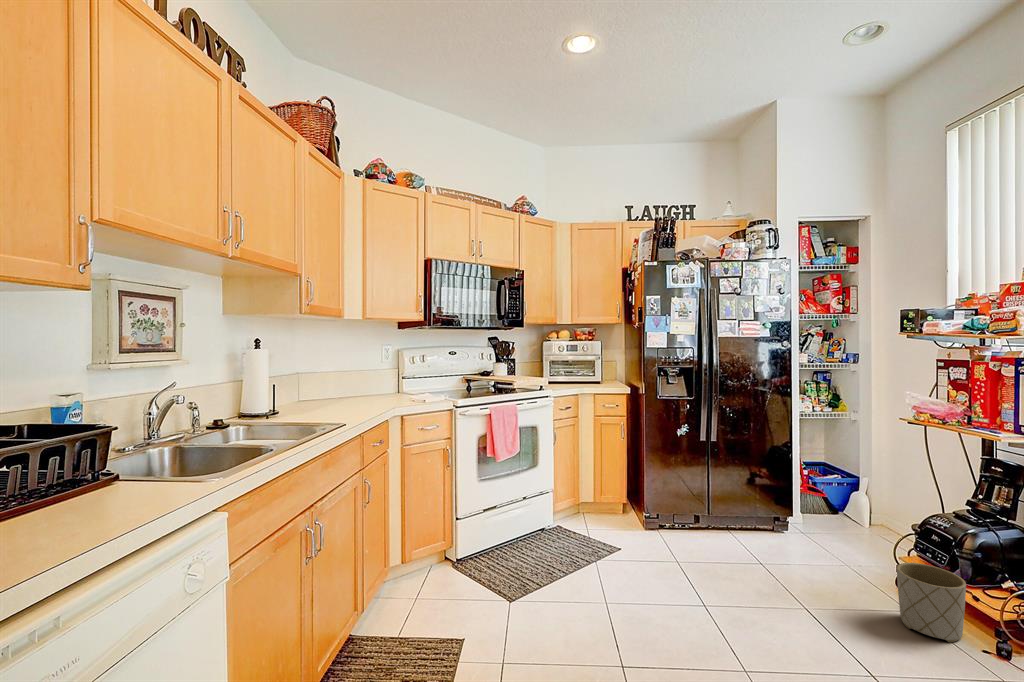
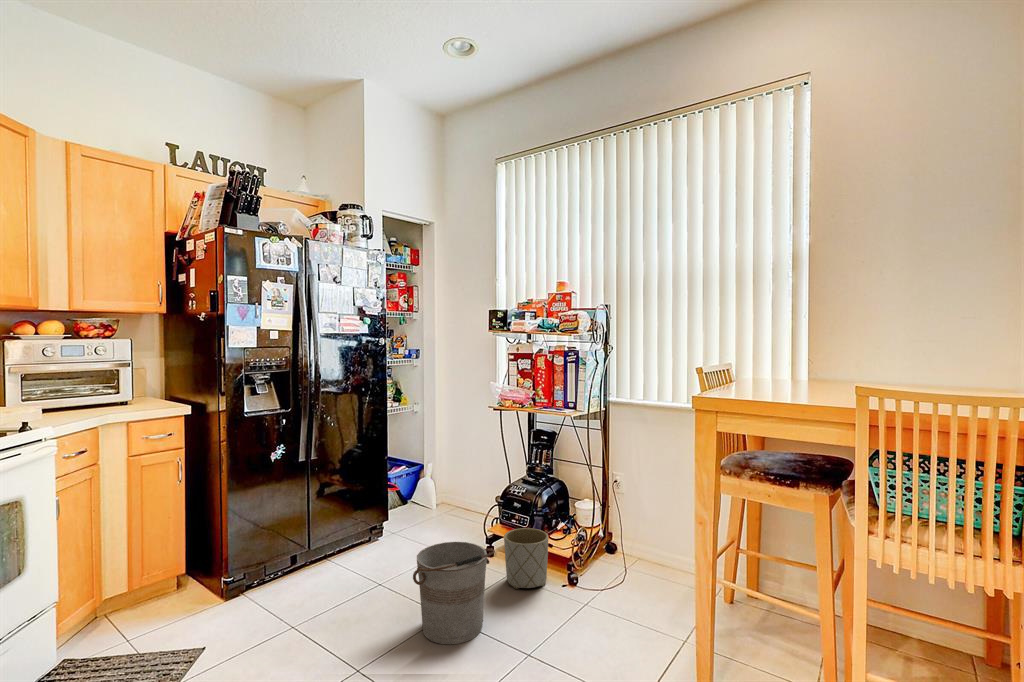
bucket: none [756,538,849,641] -> present [413,542,495,644]

